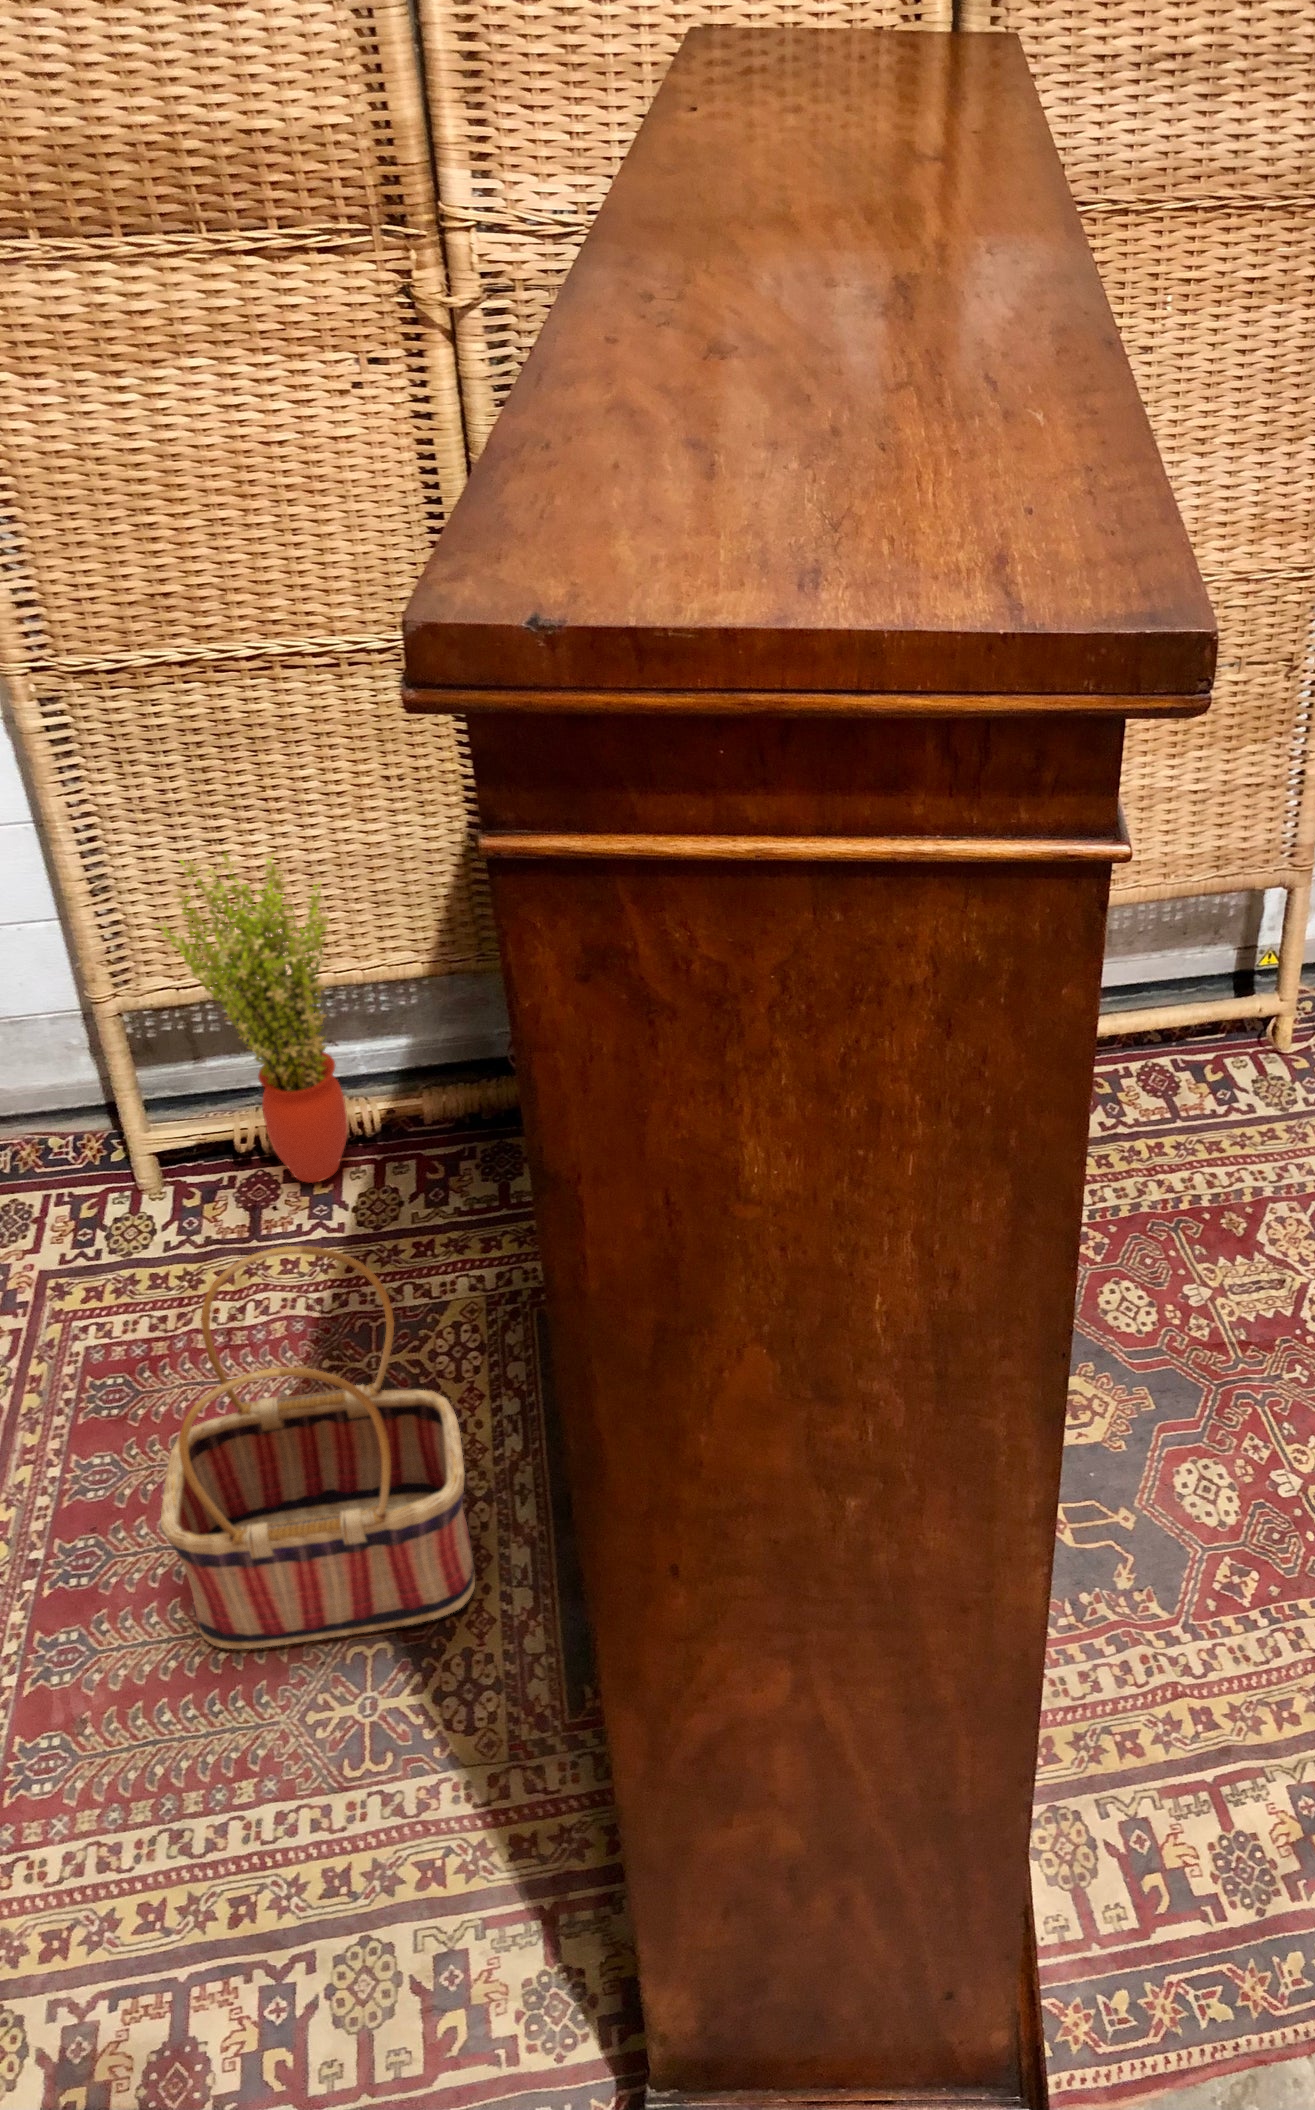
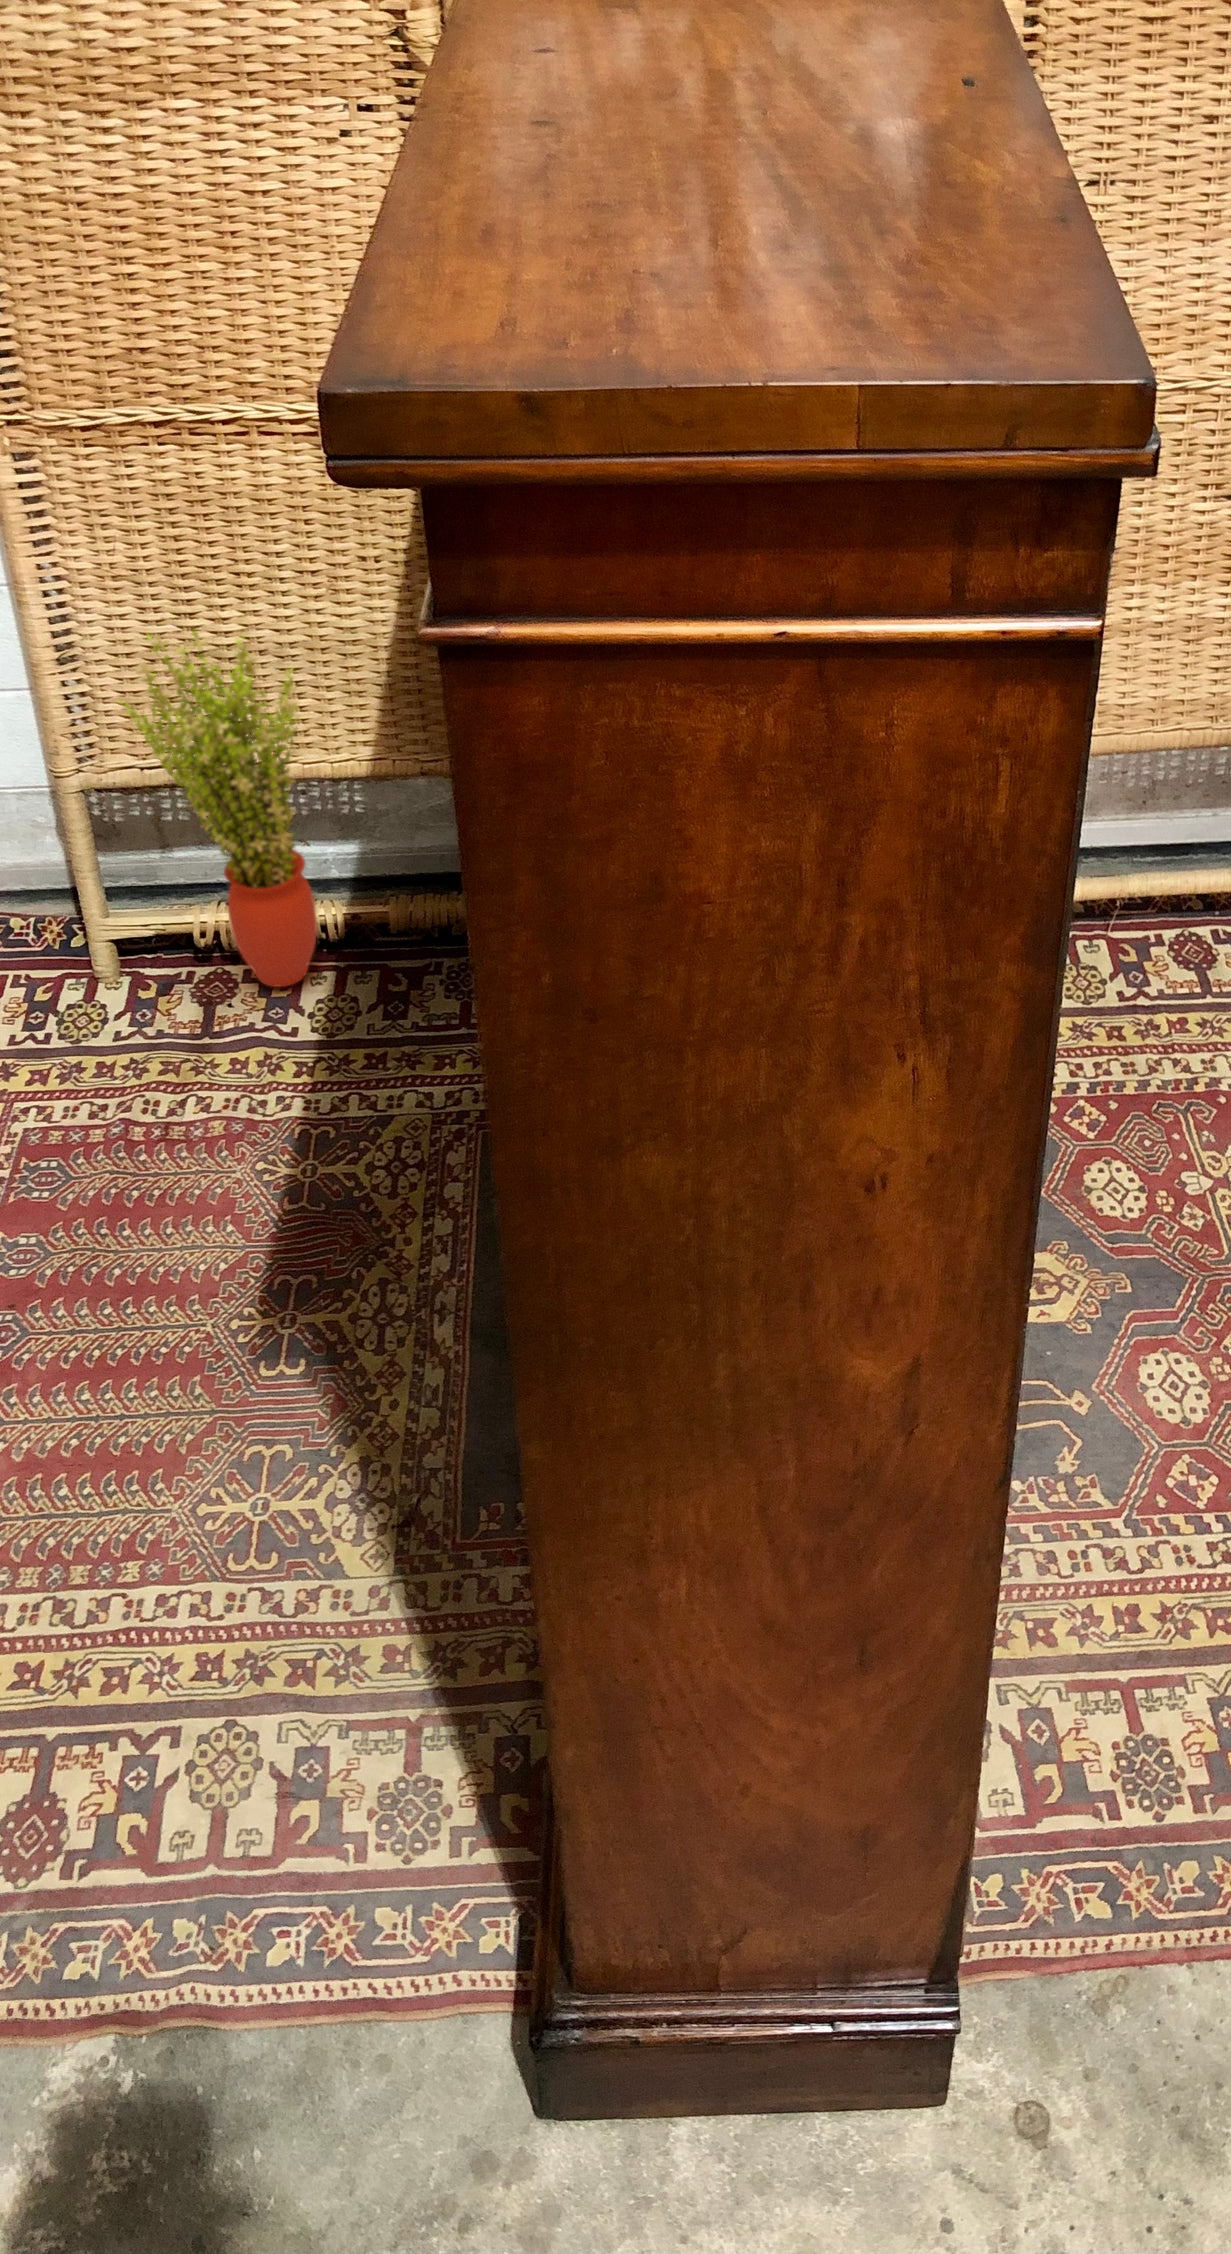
basket: present [161,1246,475,1649] -> none [64,1033,386,1438]

